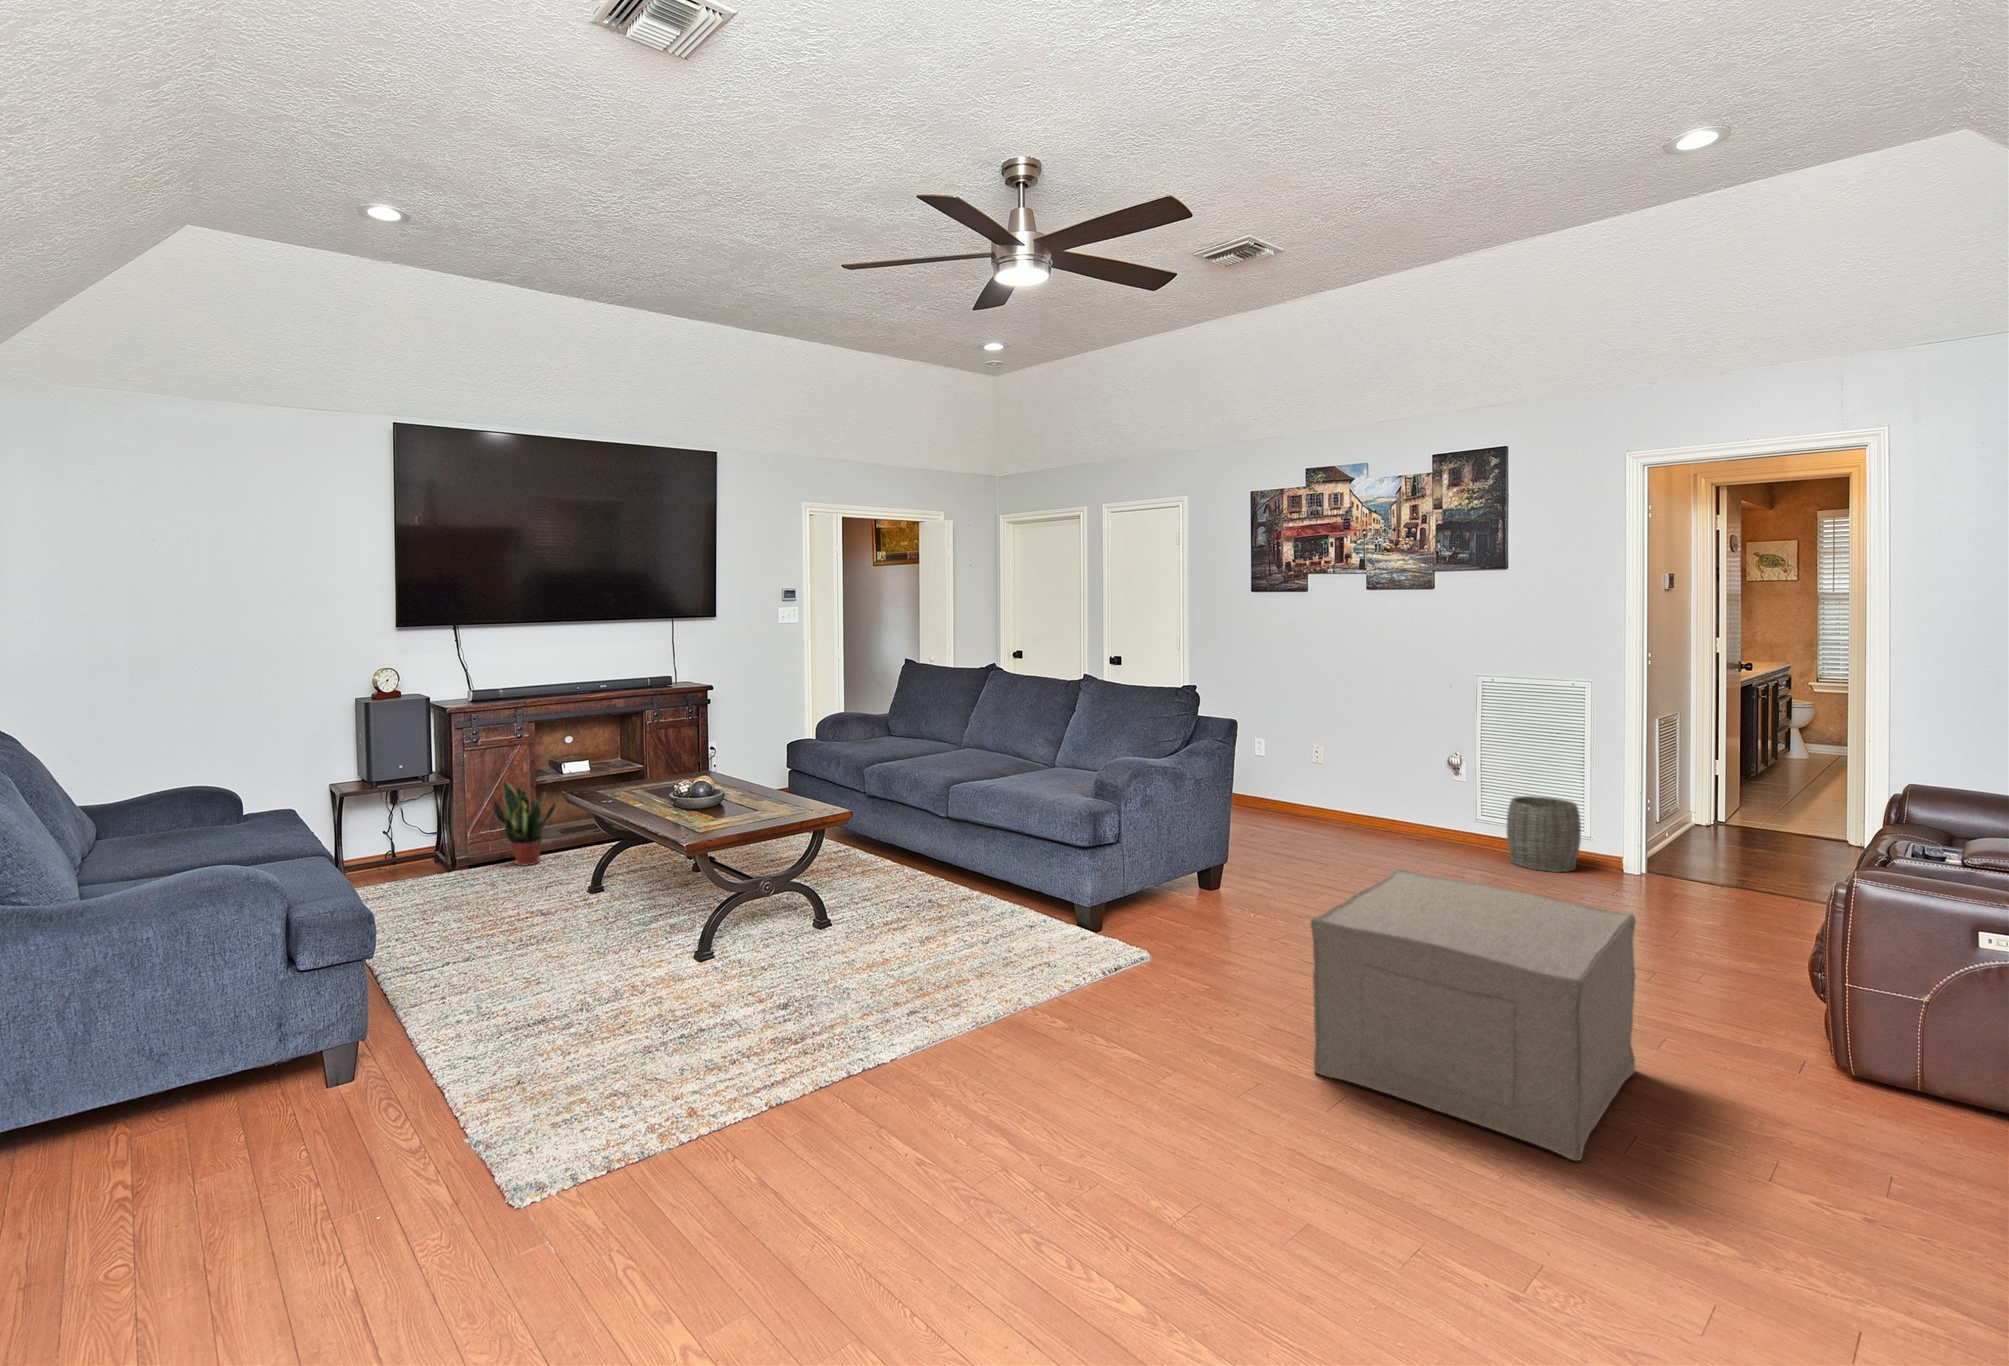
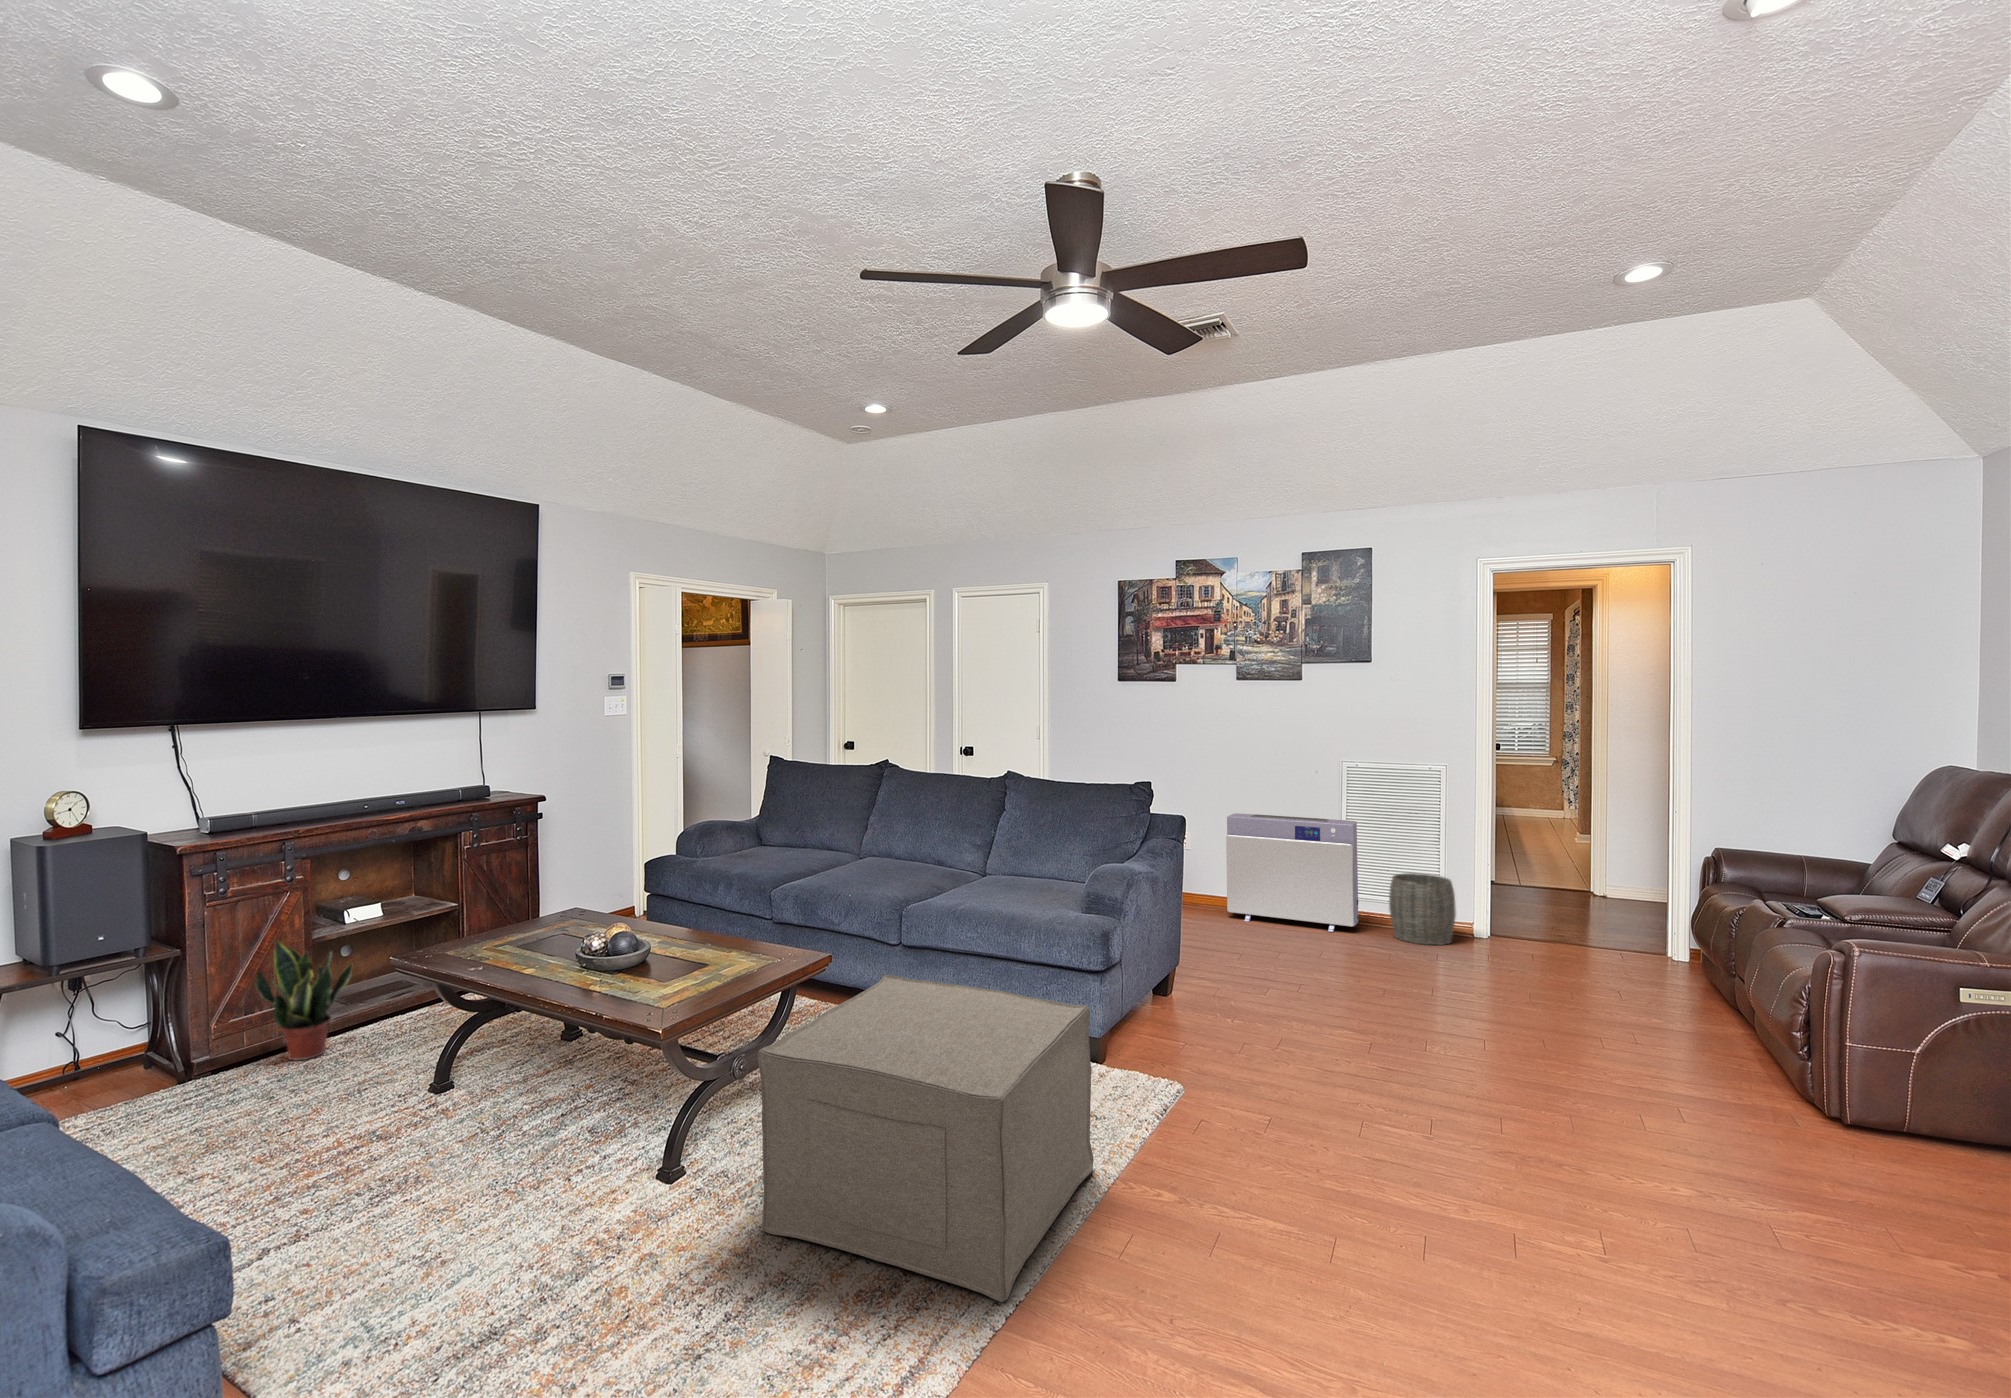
air purifier: none [1342,727,1480,851] -> present [1226,813,1359,932]
ottoman: present [1311,869,1636,1161] -> present [757,975,1093,1302]

